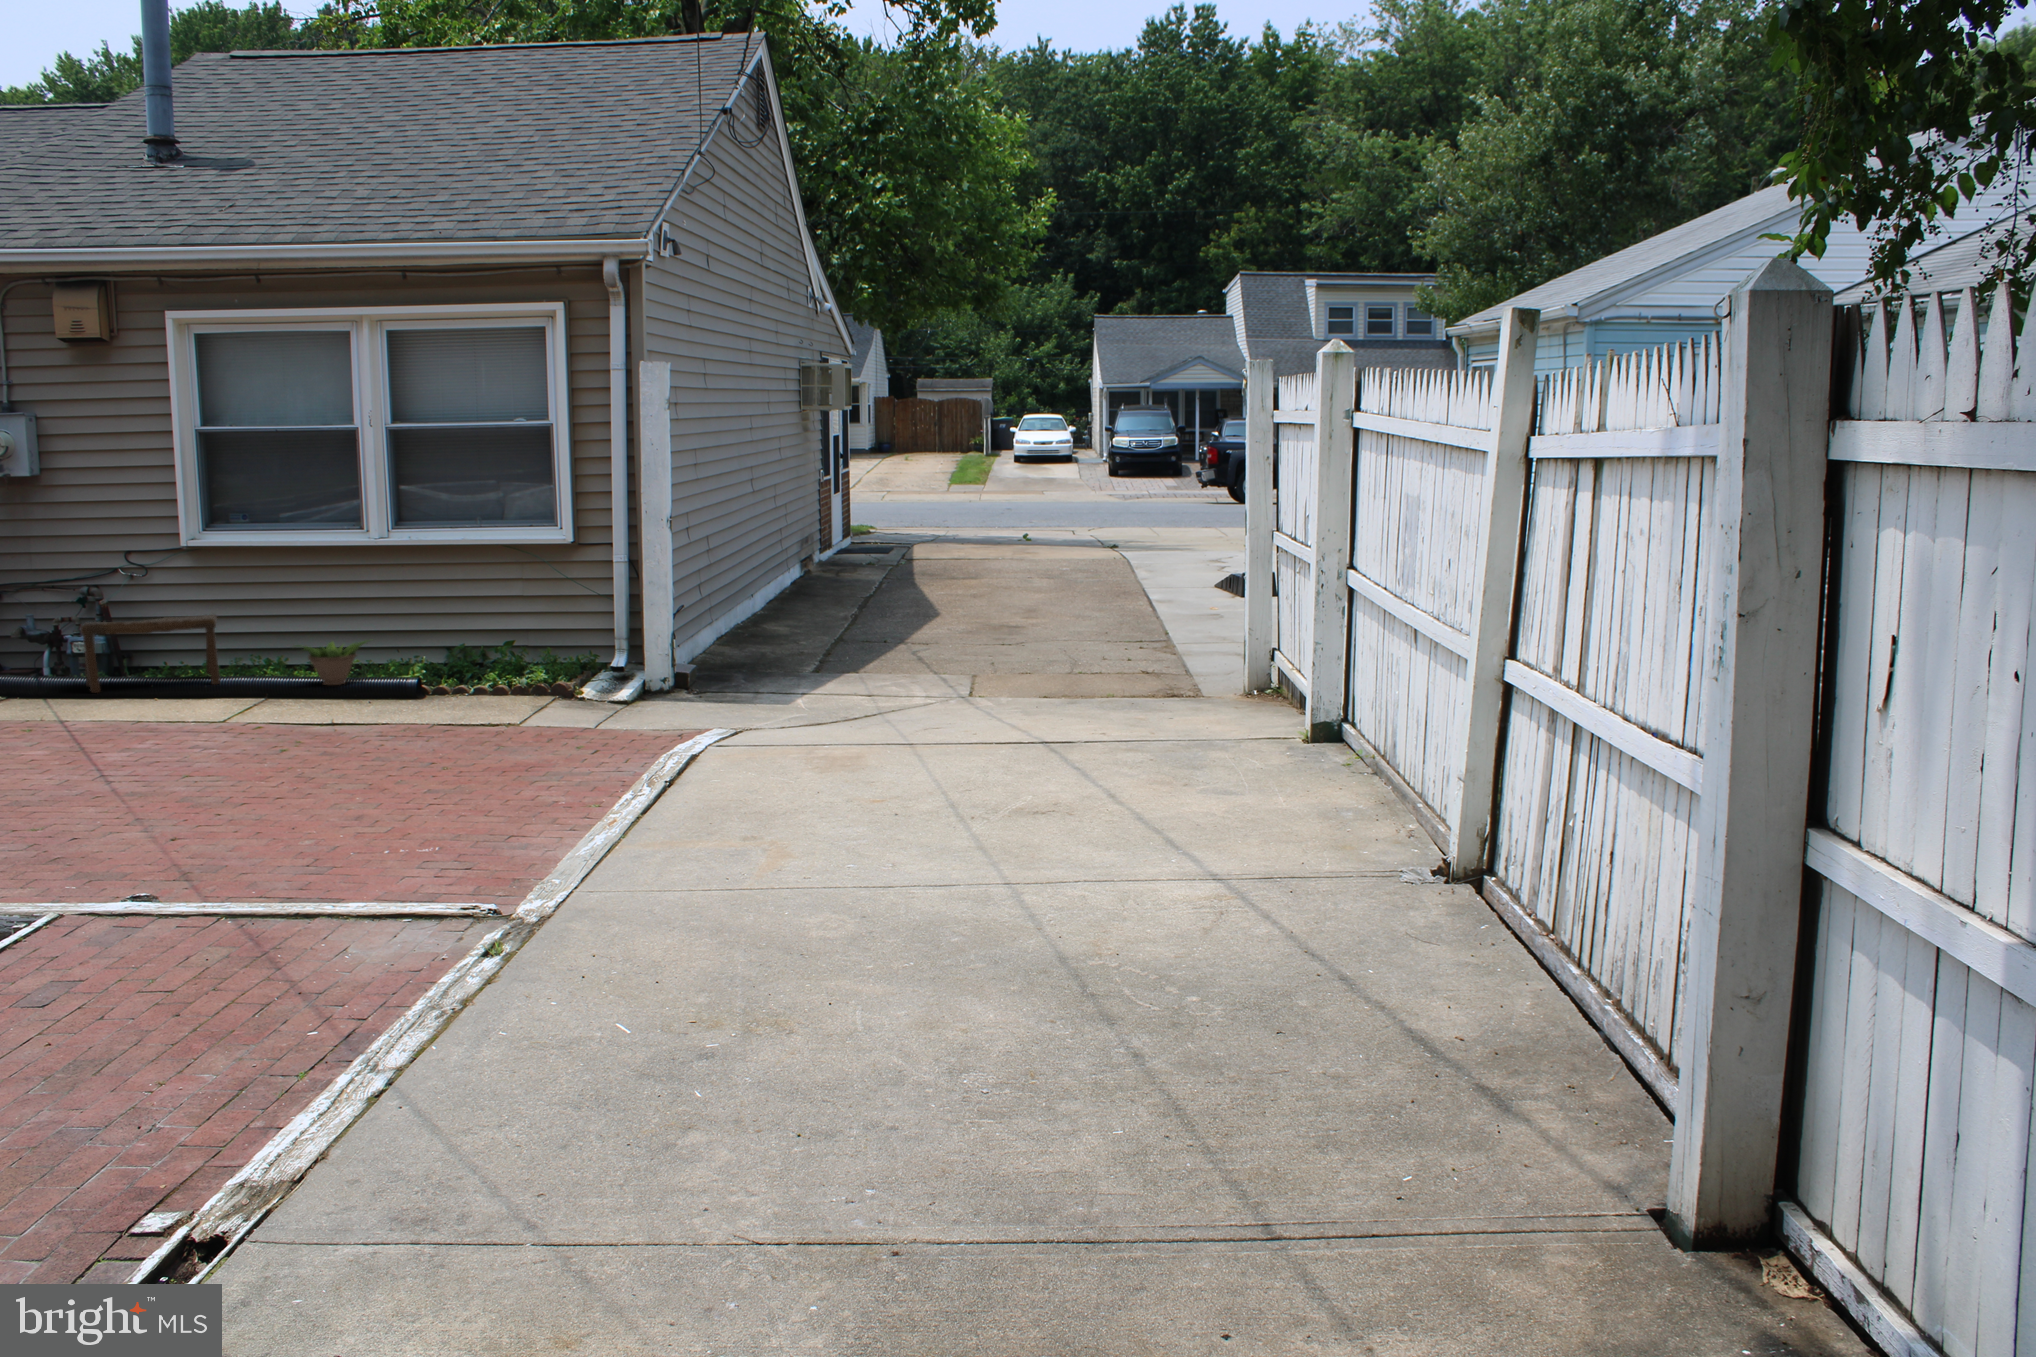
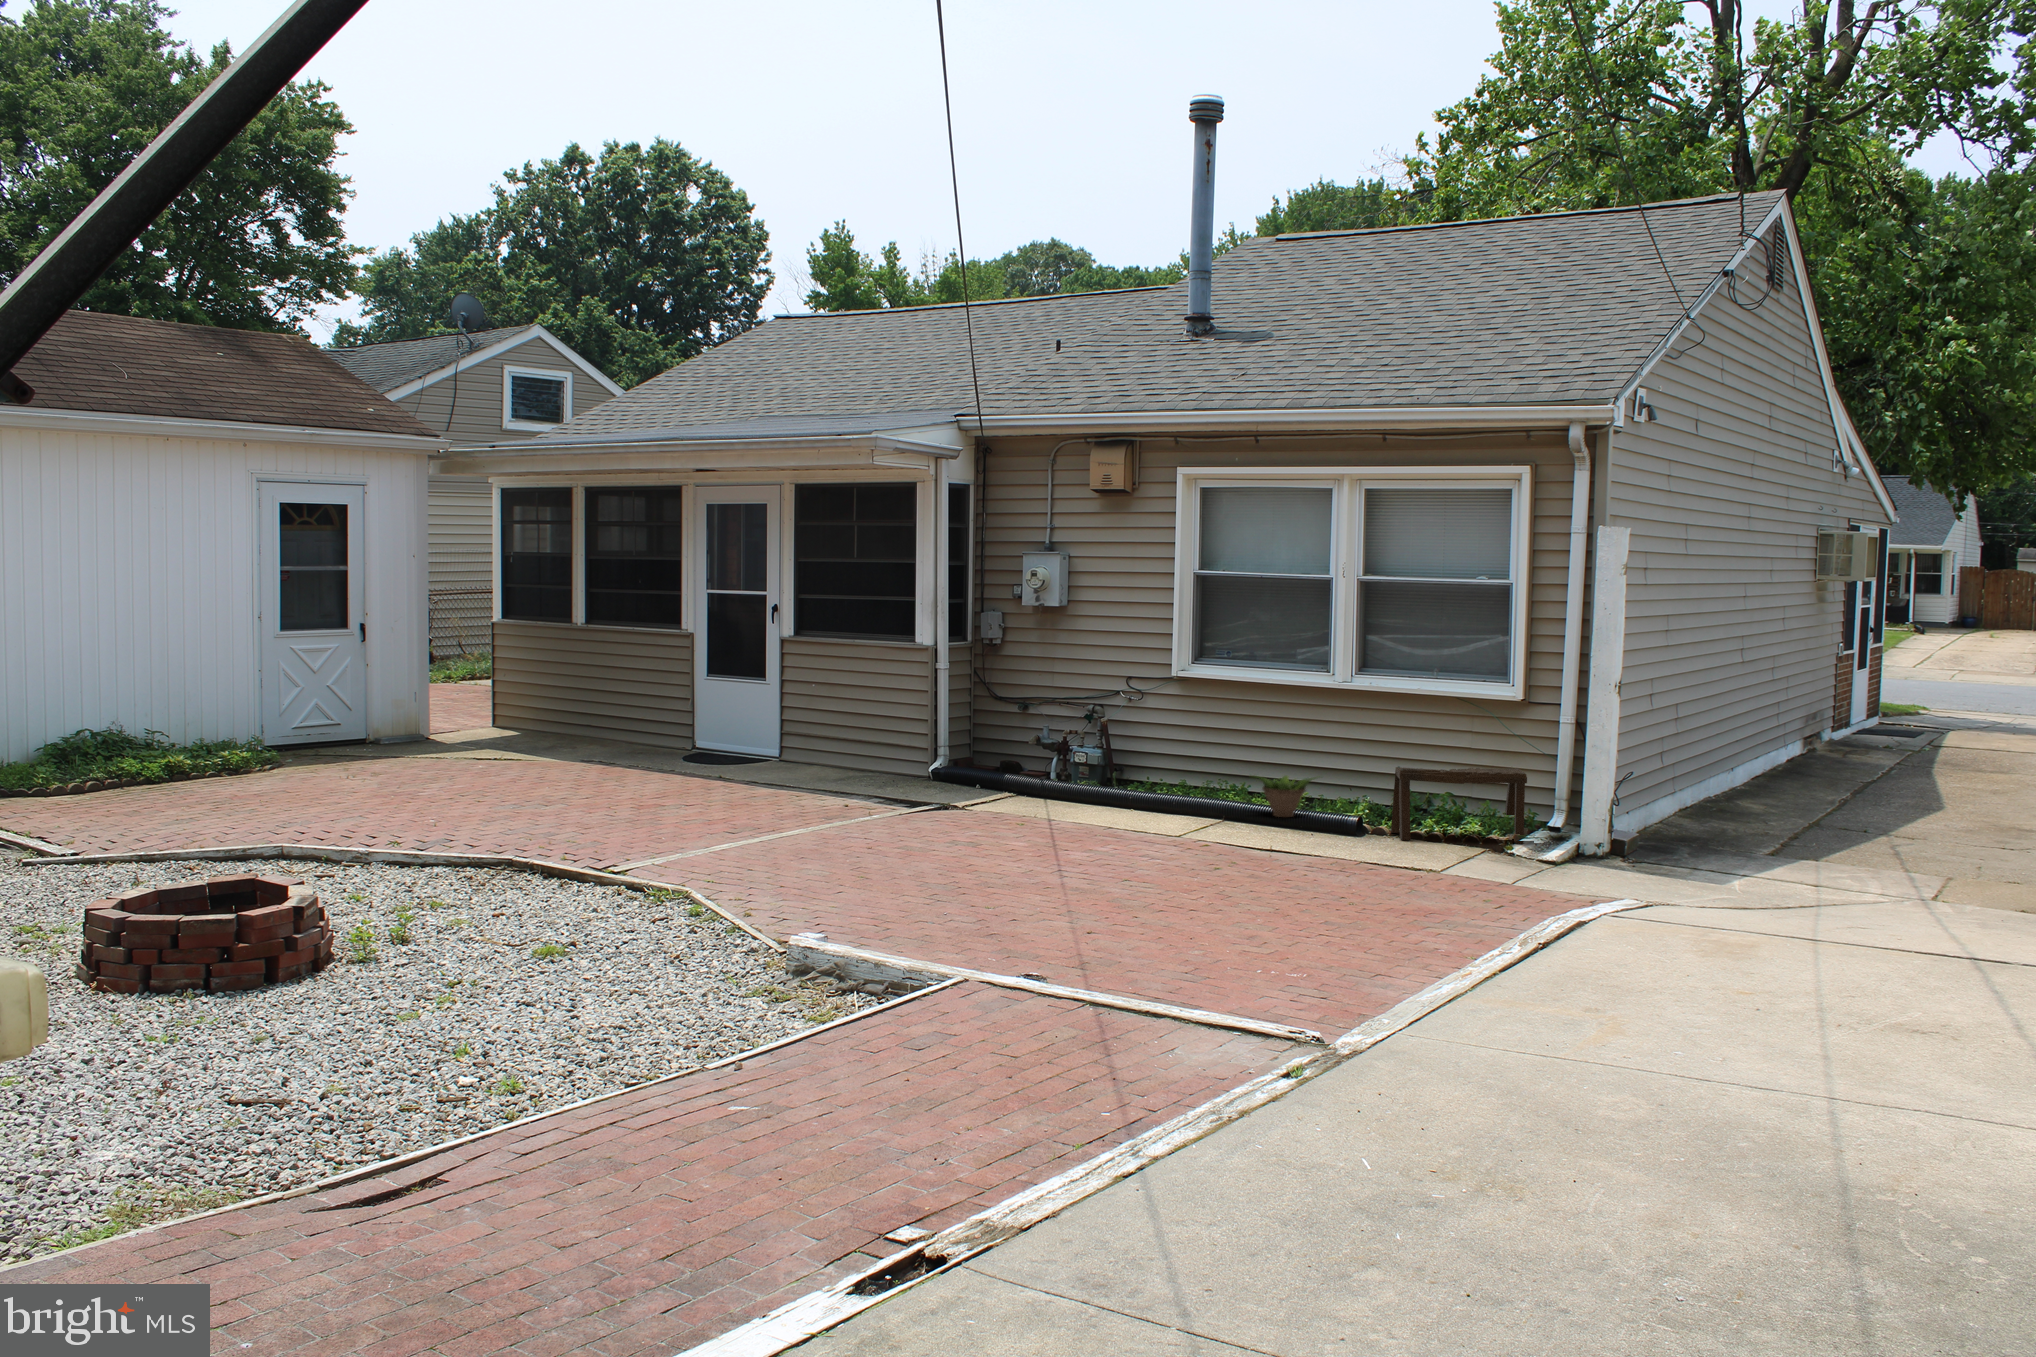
bench: present [81,614,220,693] -> present [1391,766,1527,844]

